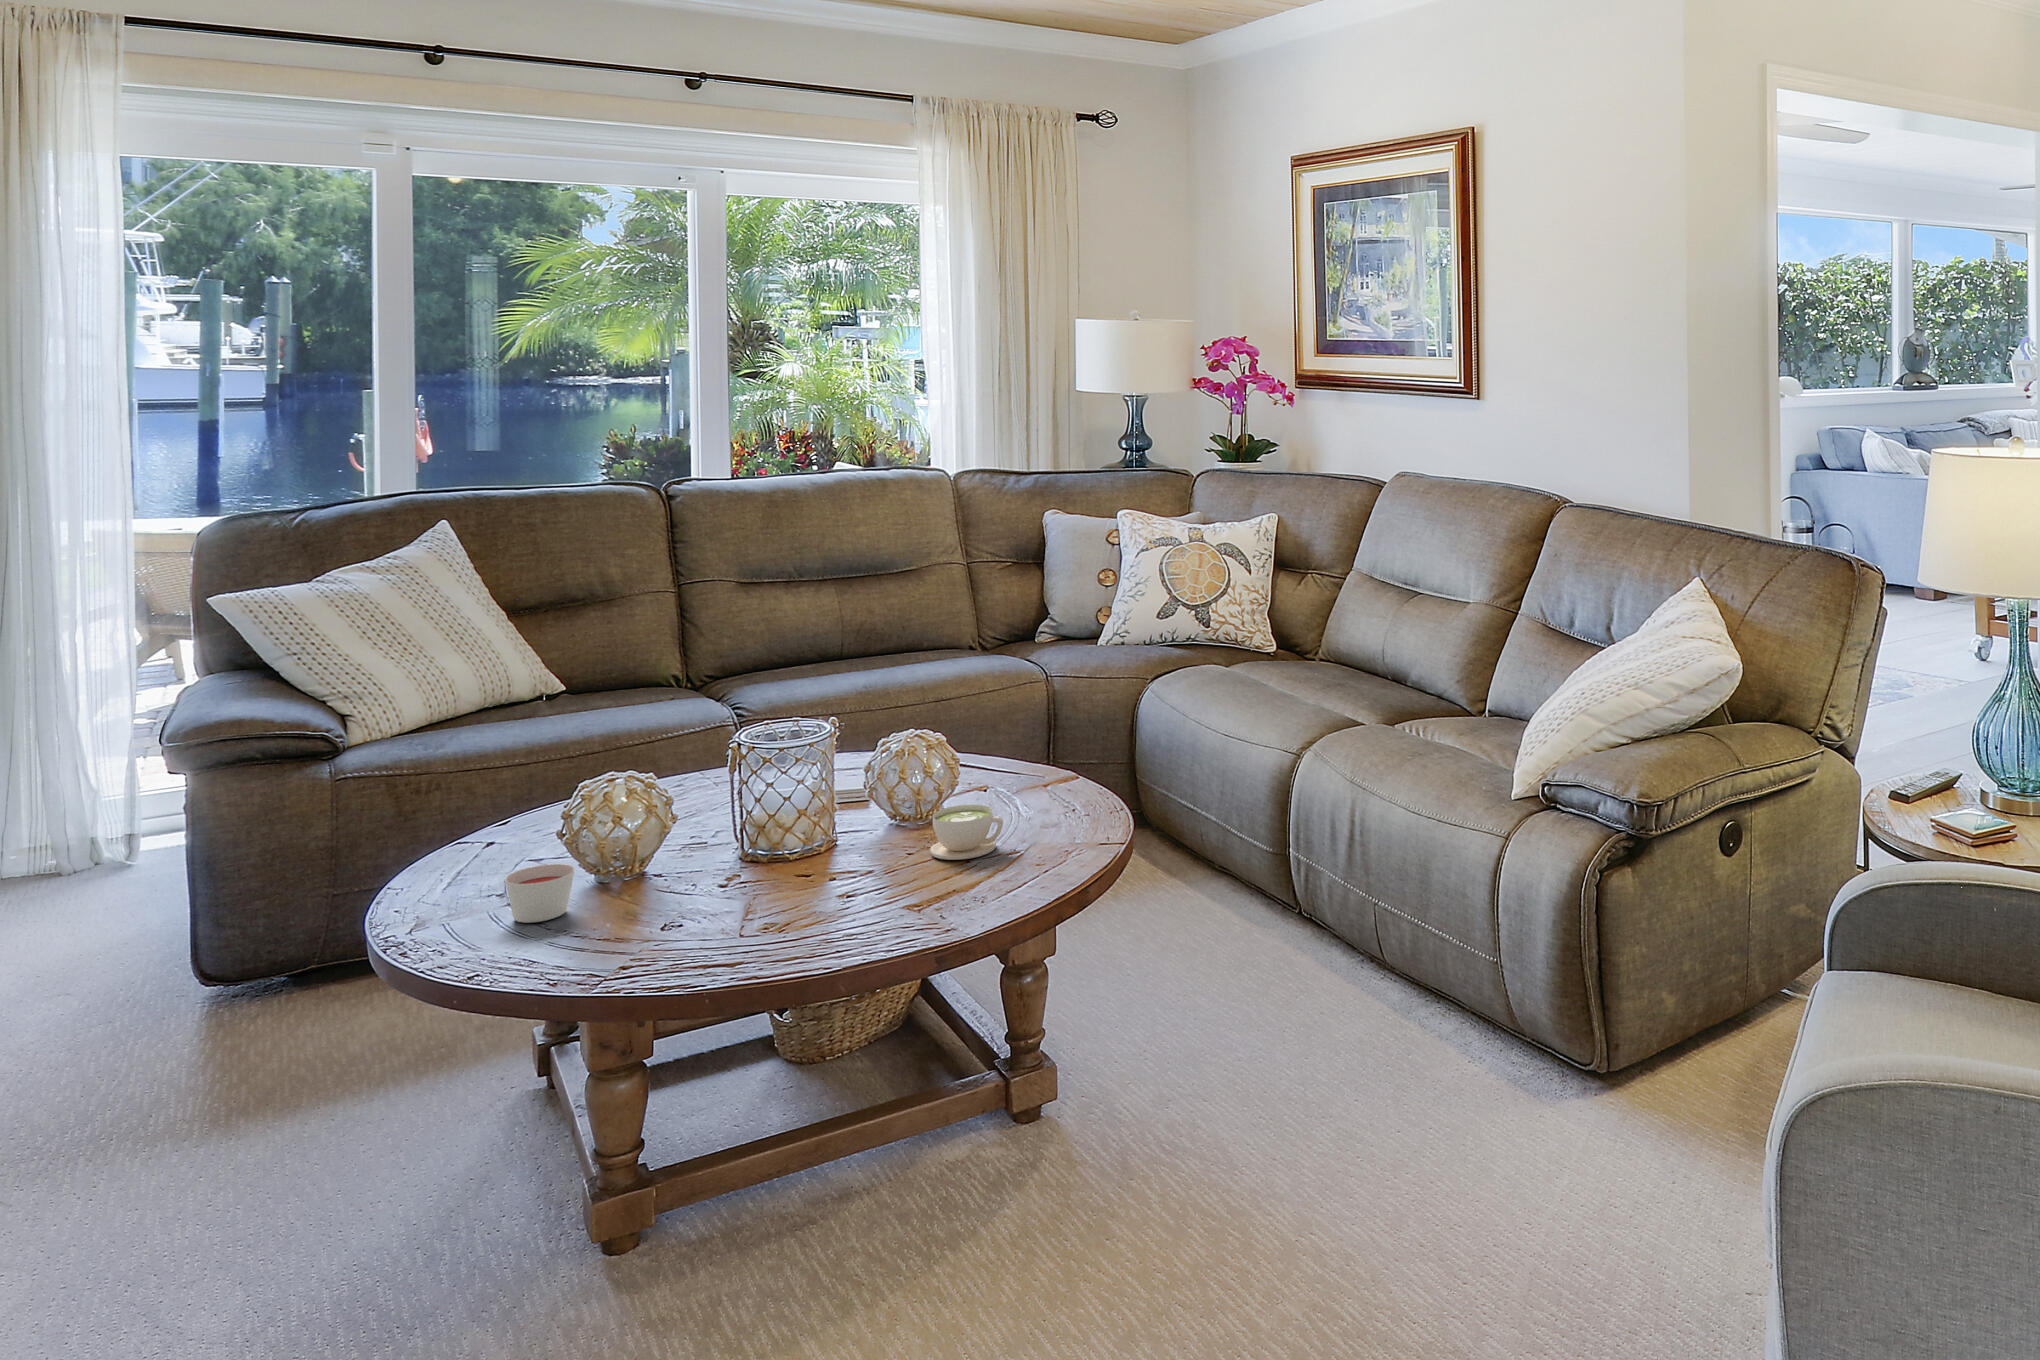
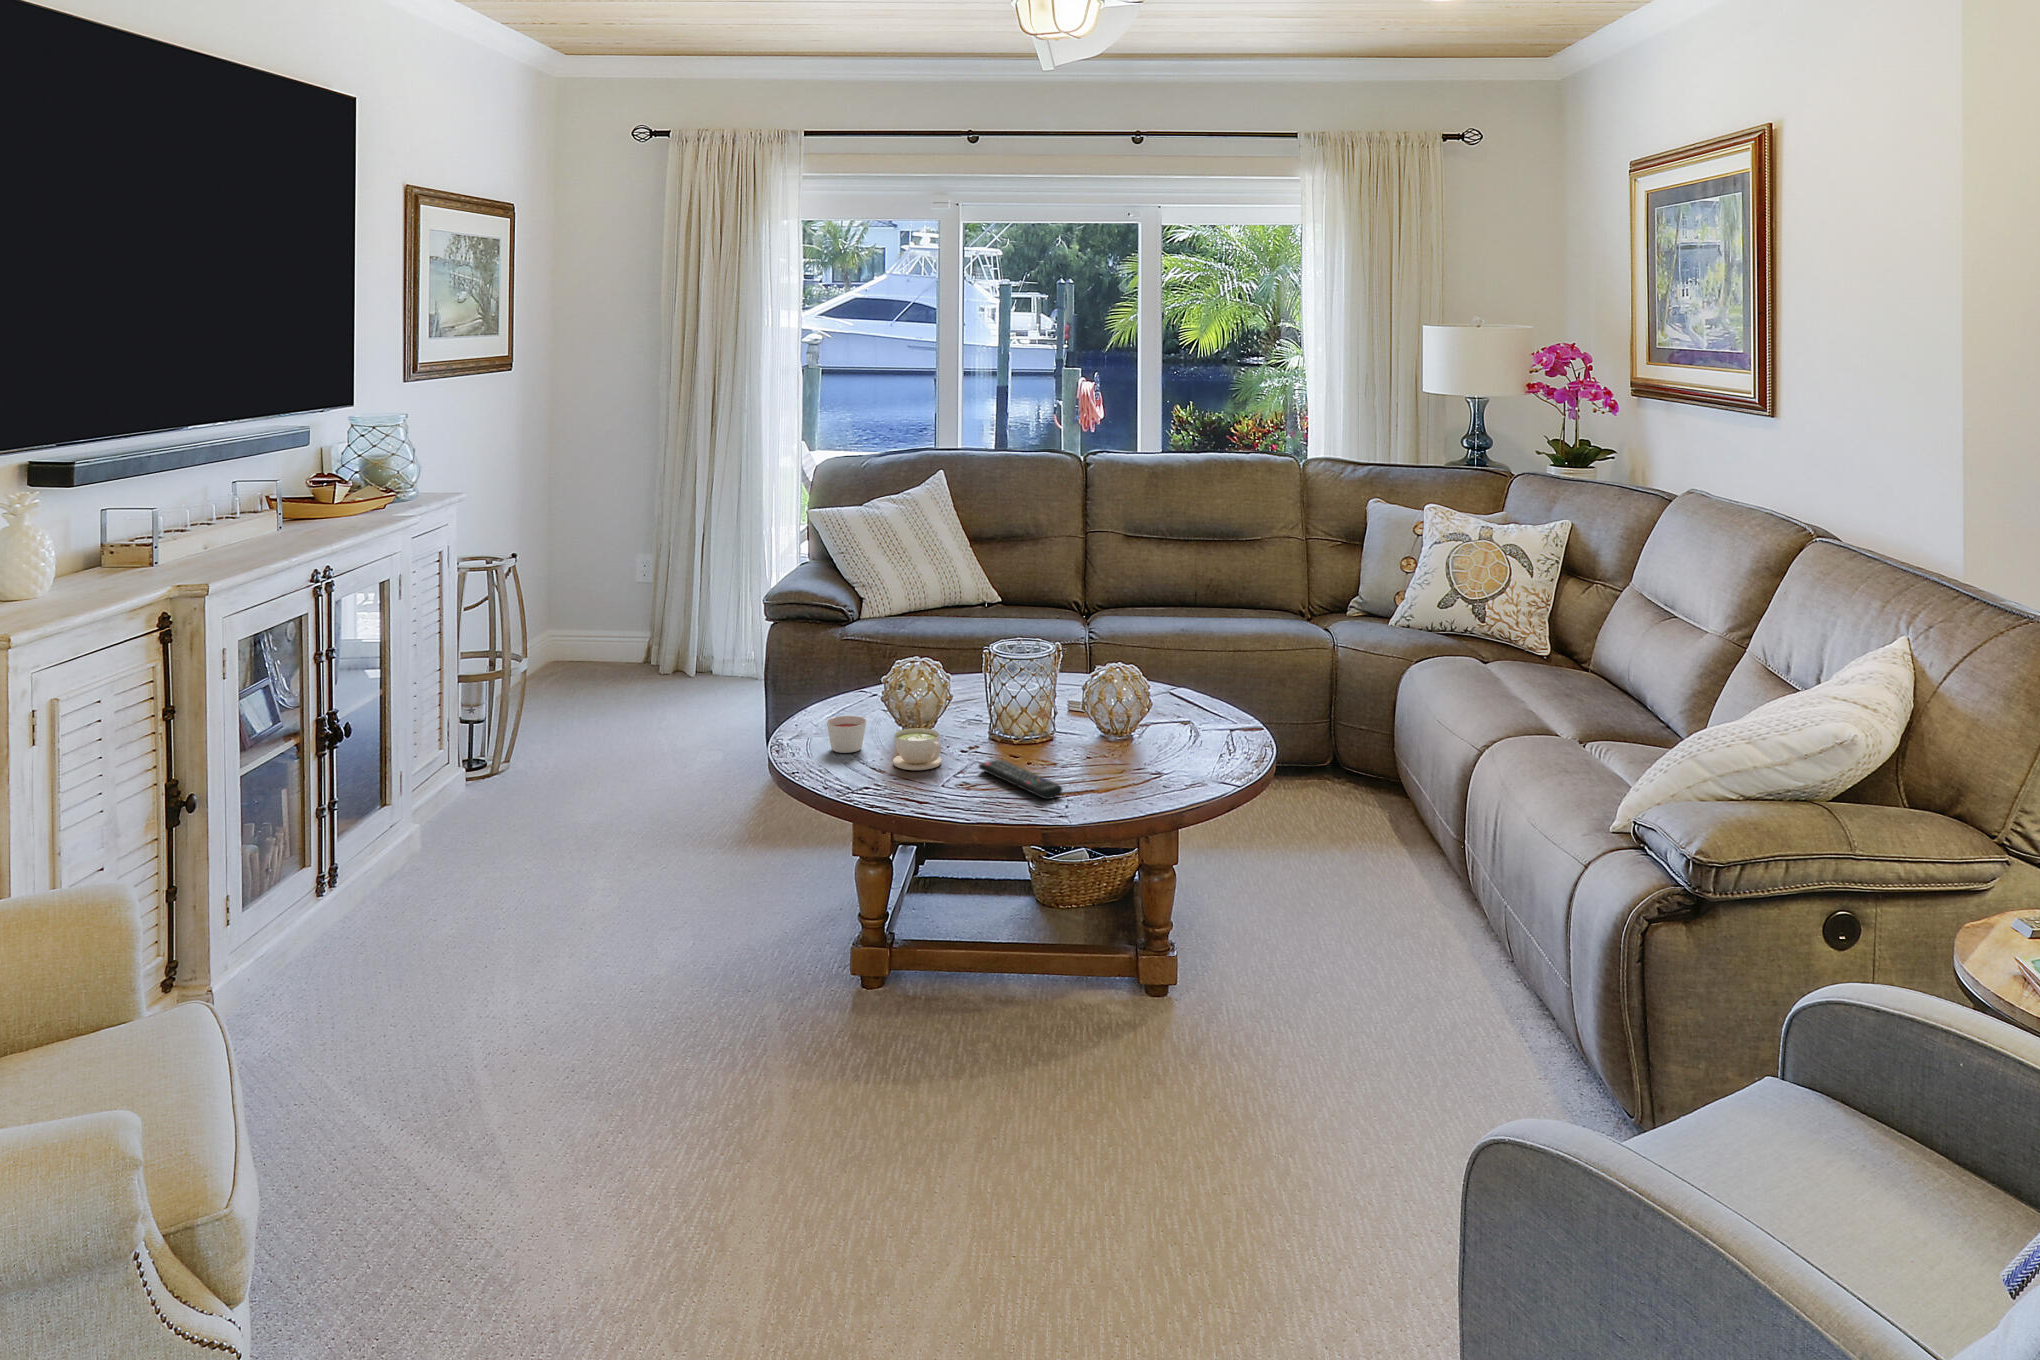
coffee cup: present [930,805,1003,860] -> present [893,728,942,770]
remote control: none [783,874,933,908] -> present [979,760,1062,799]

